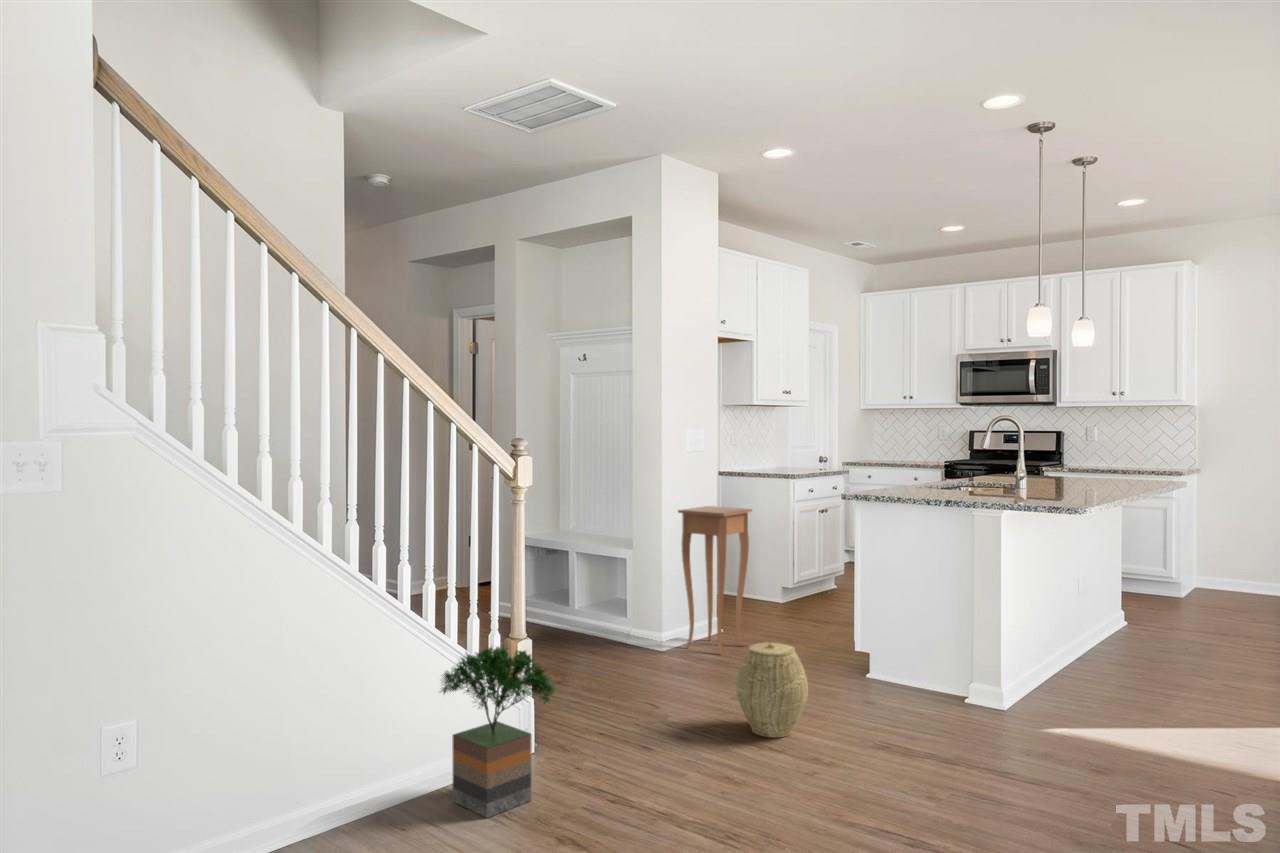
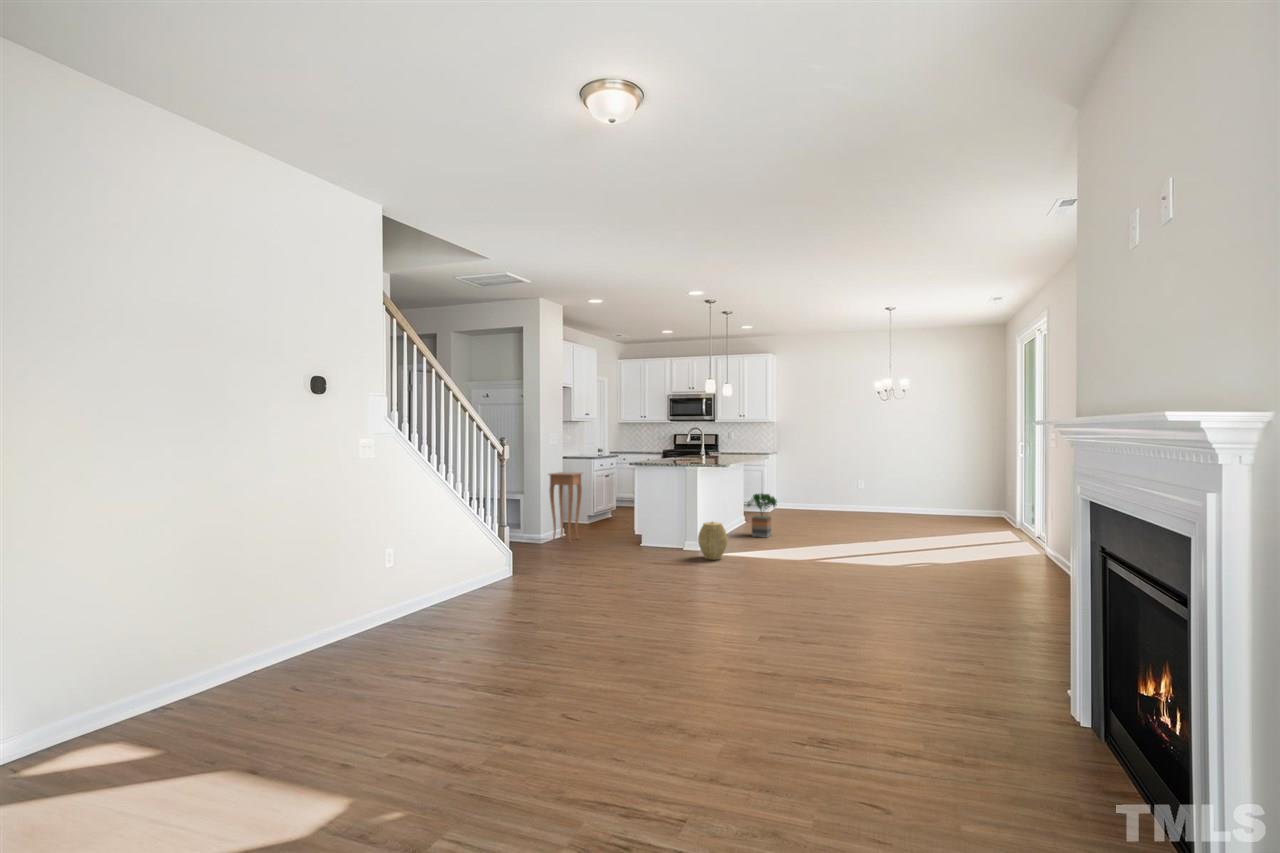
woven basket: present [736,643,808,738] -> present [698,522,728,560]
potted tree: present [441,647,556,818] -> present [747,494,777,538]

